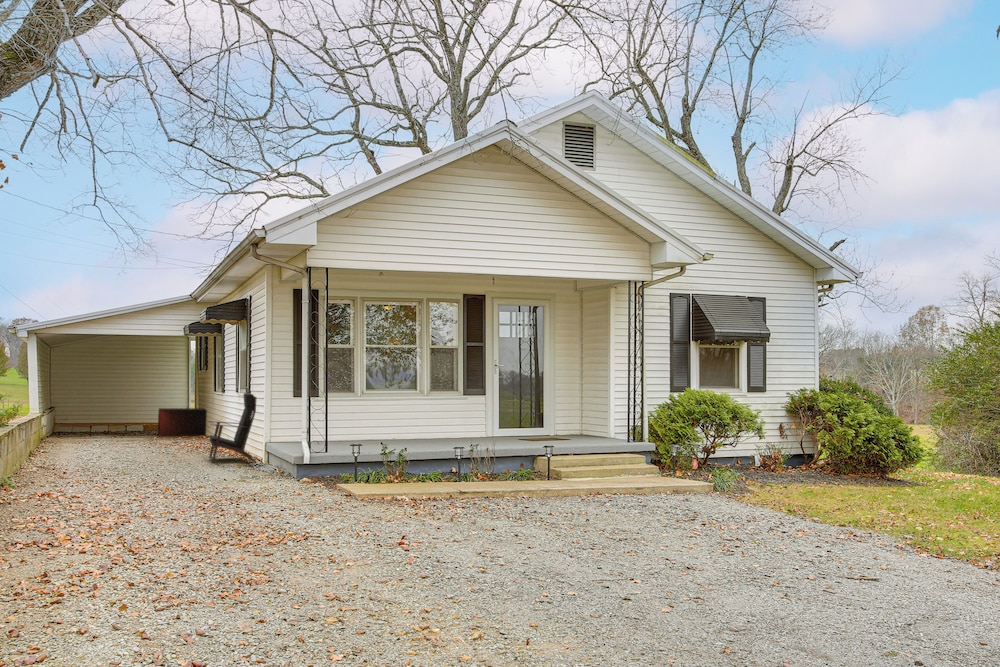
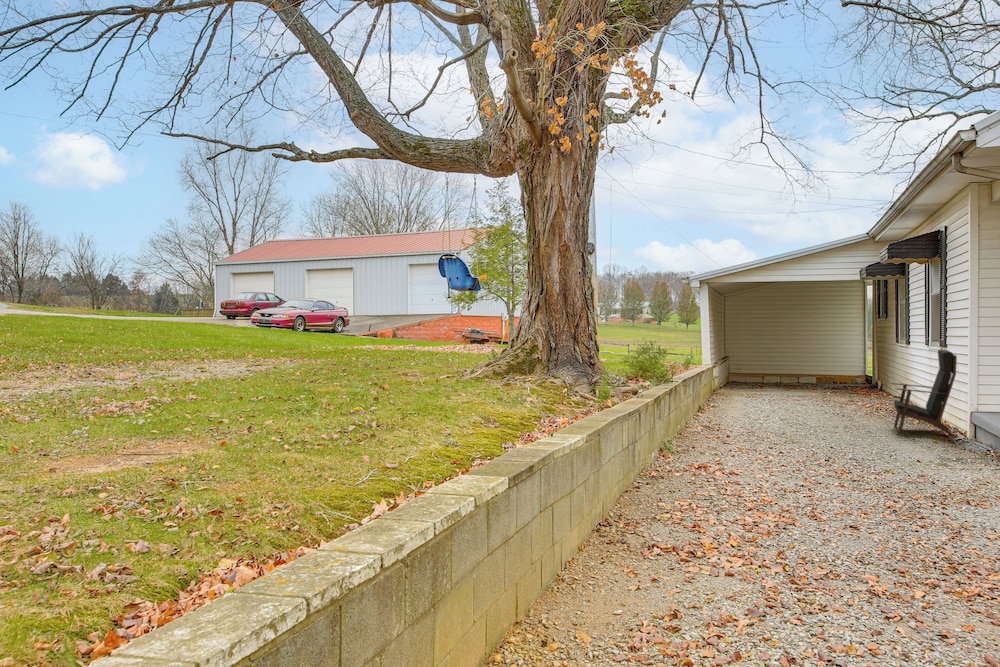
storage cabinet: present [158,408,207,436] -> none [832,360,887,392]

